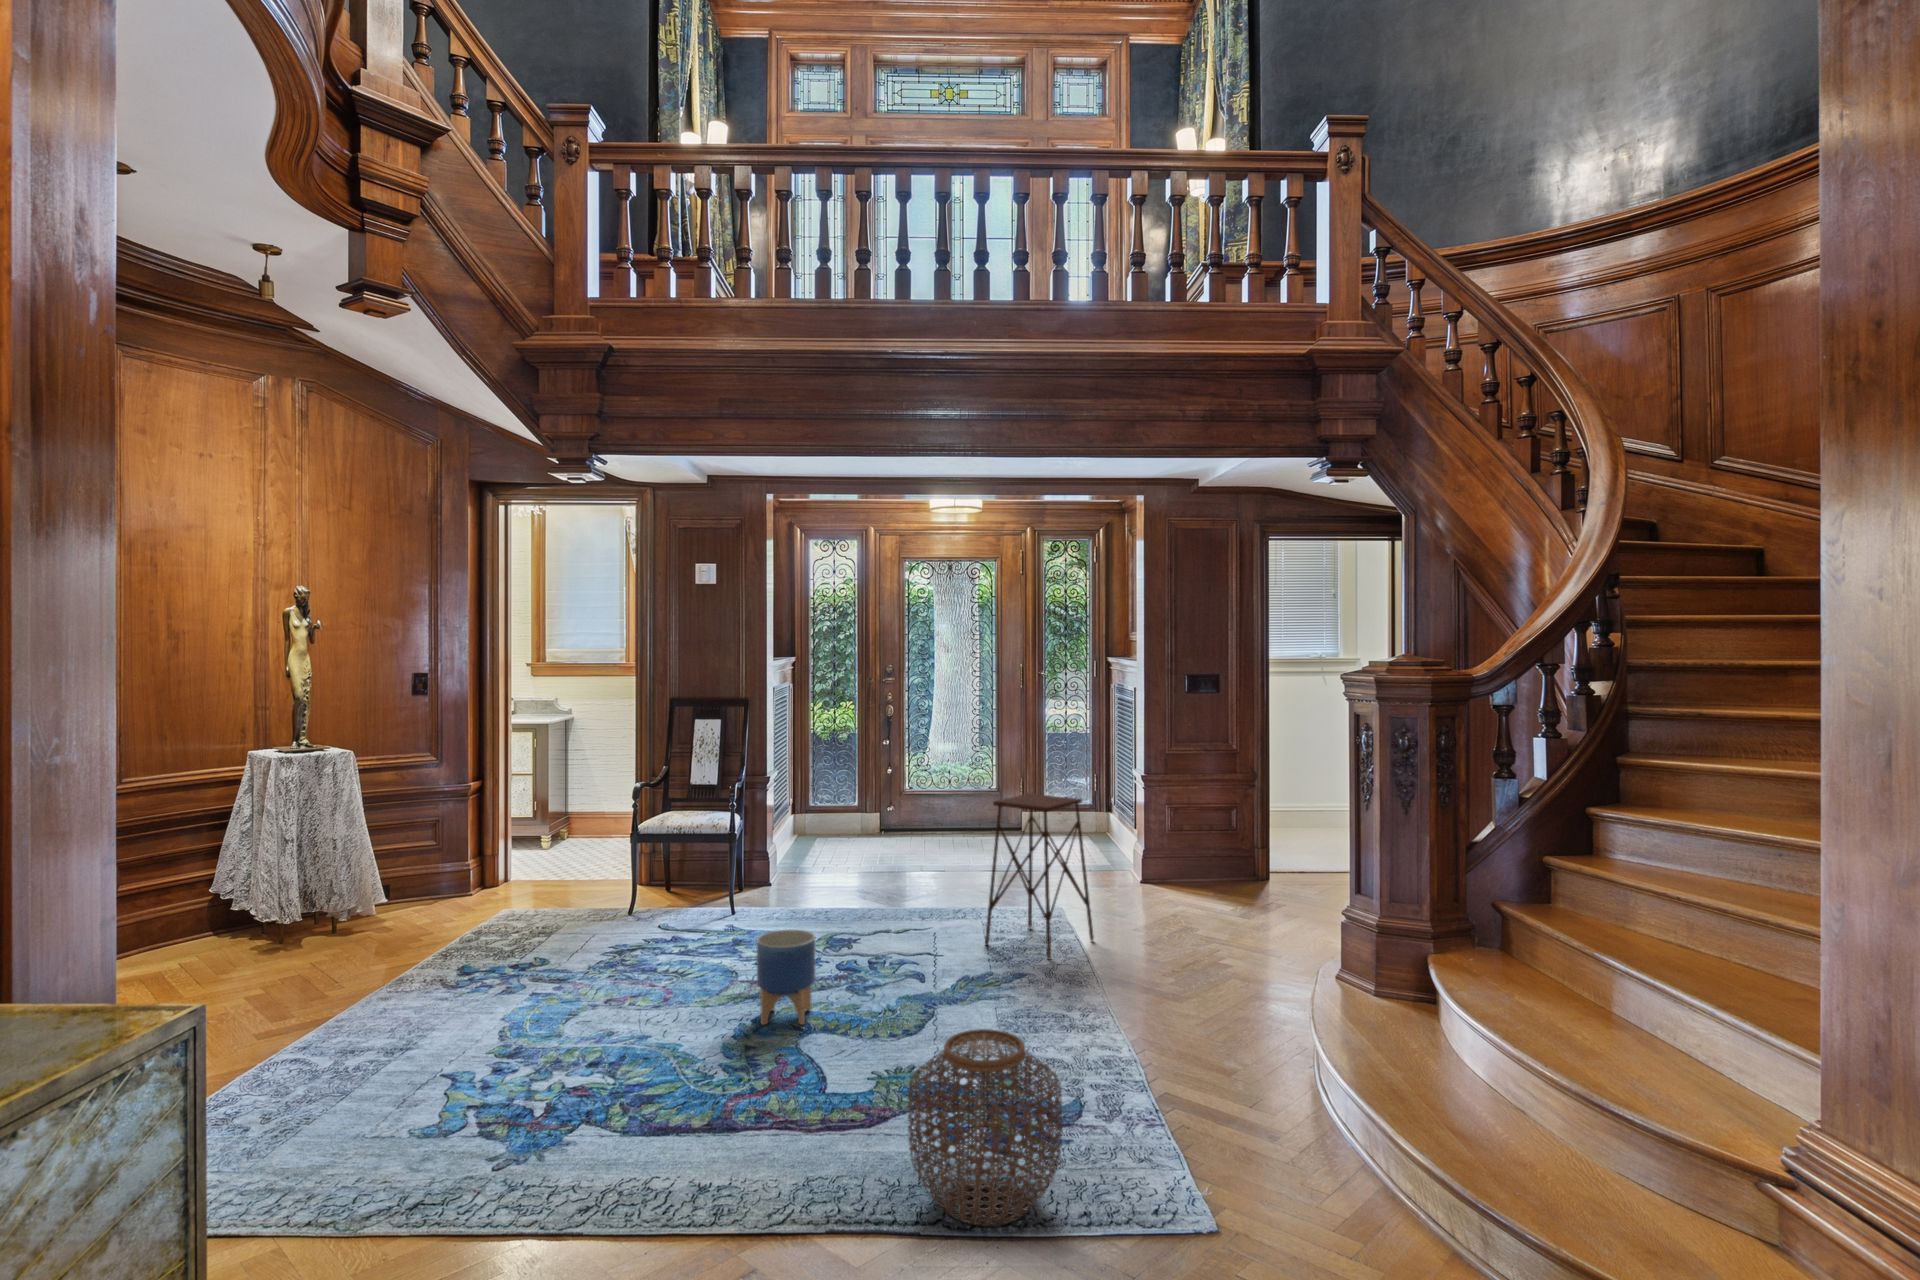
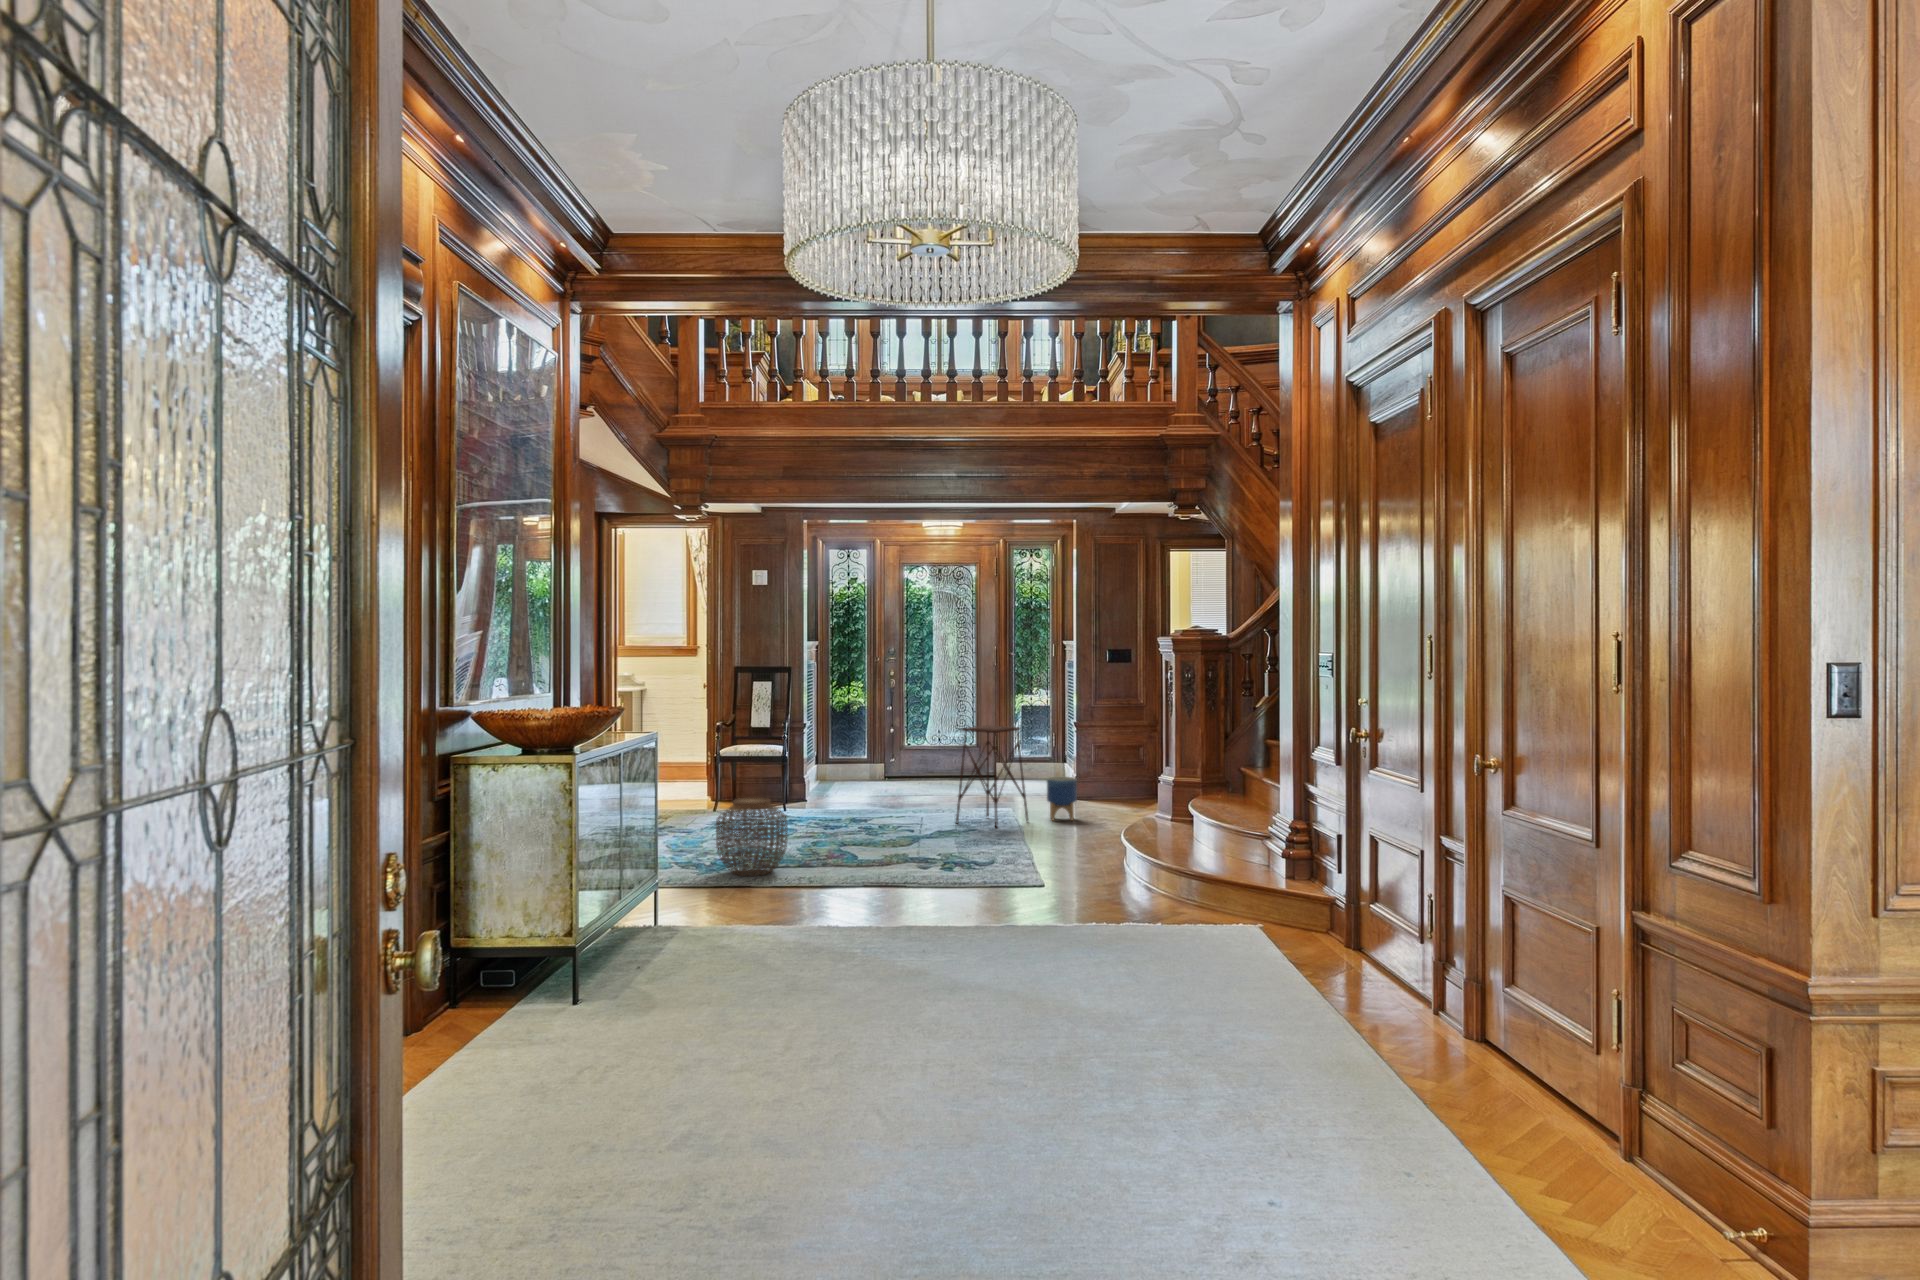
planter: present [757,930,815,1025] -> present [1047,777,1077,821]
woven basket: present [908,1029,1062,1226] -> present [716,797,788,876]

